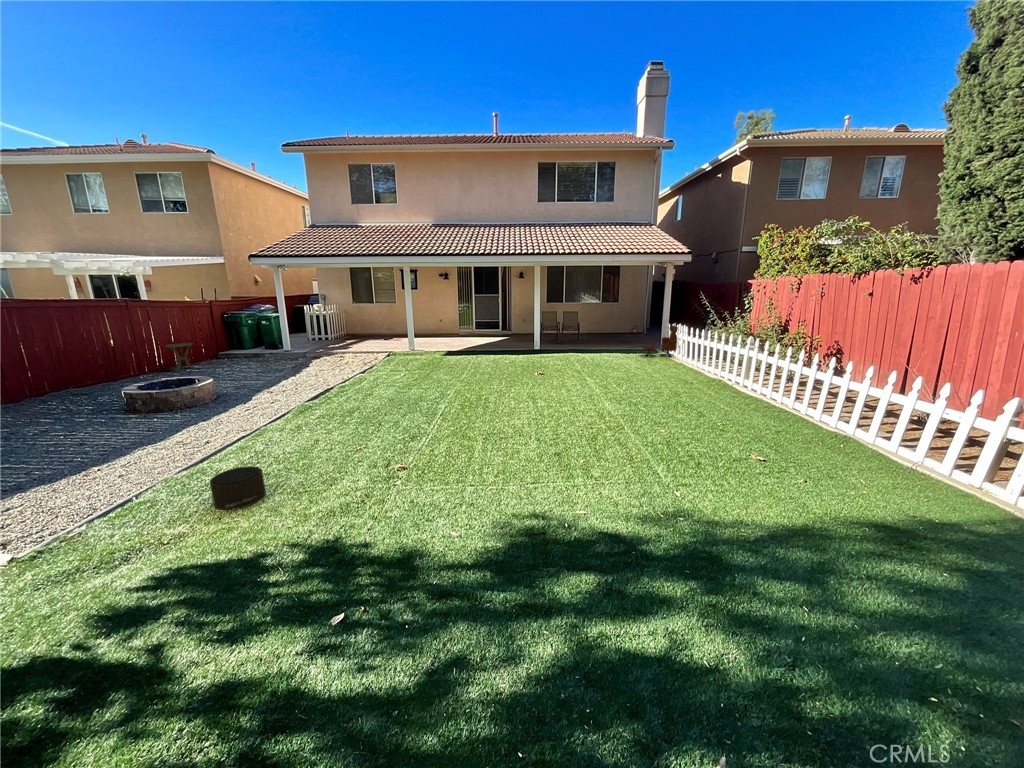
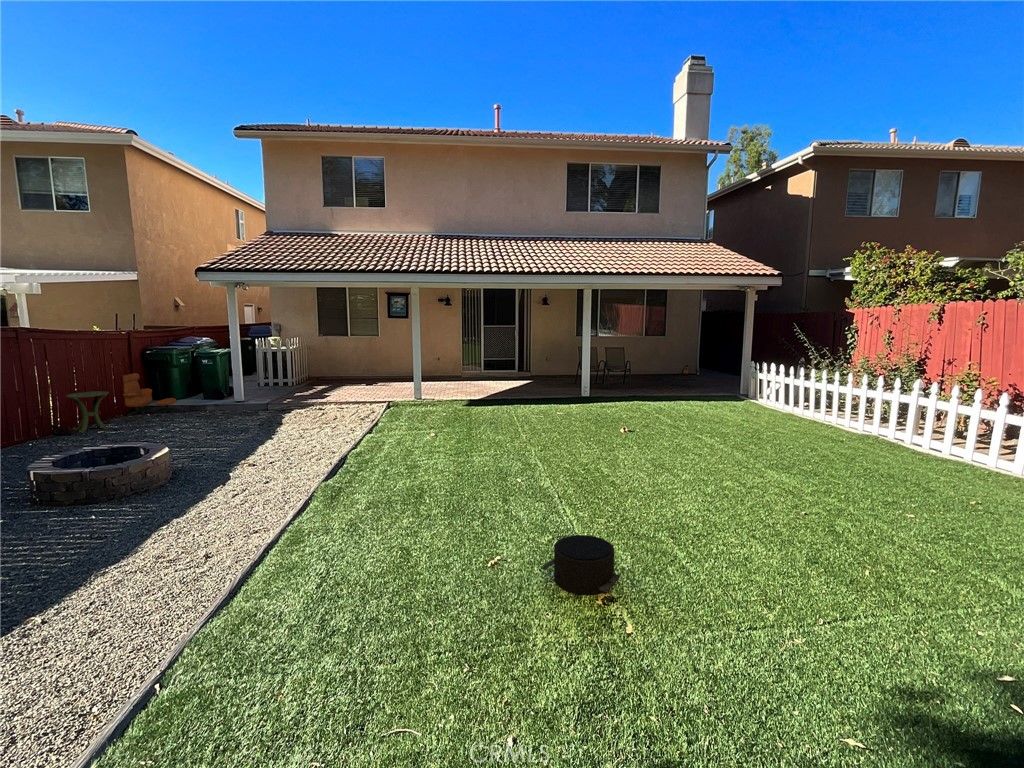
lounge chair: present [643,325,678,357] -> present [123,373,178,415]
pouf: present [210,466,266,510] -> present [541,535,621,595]

